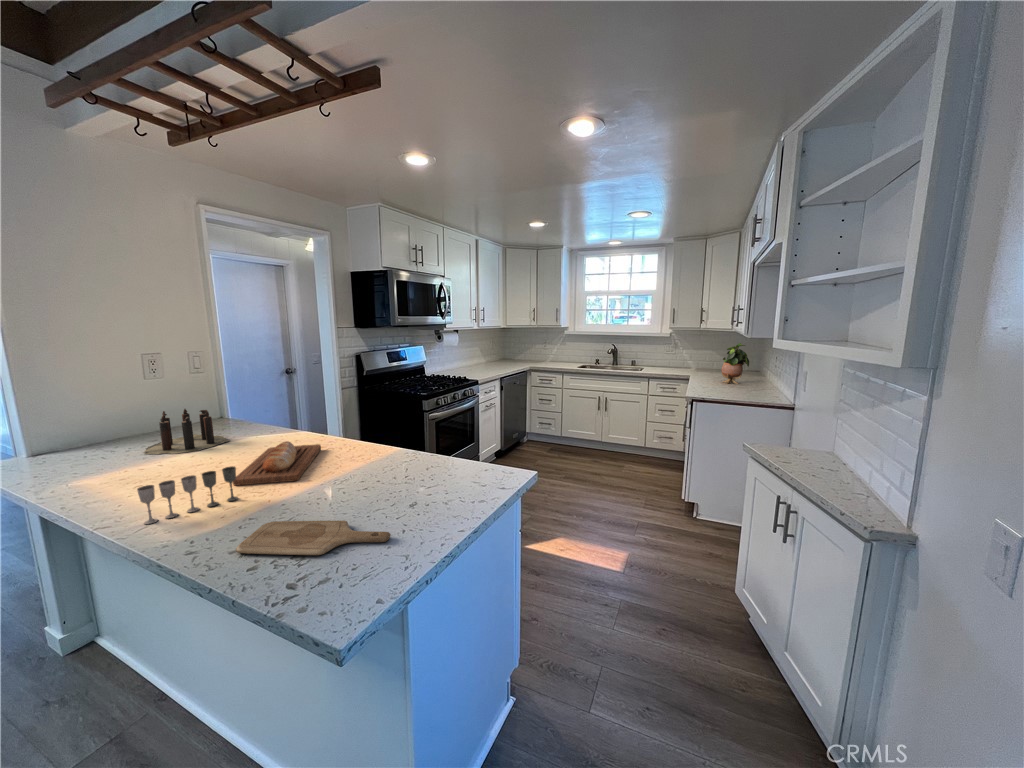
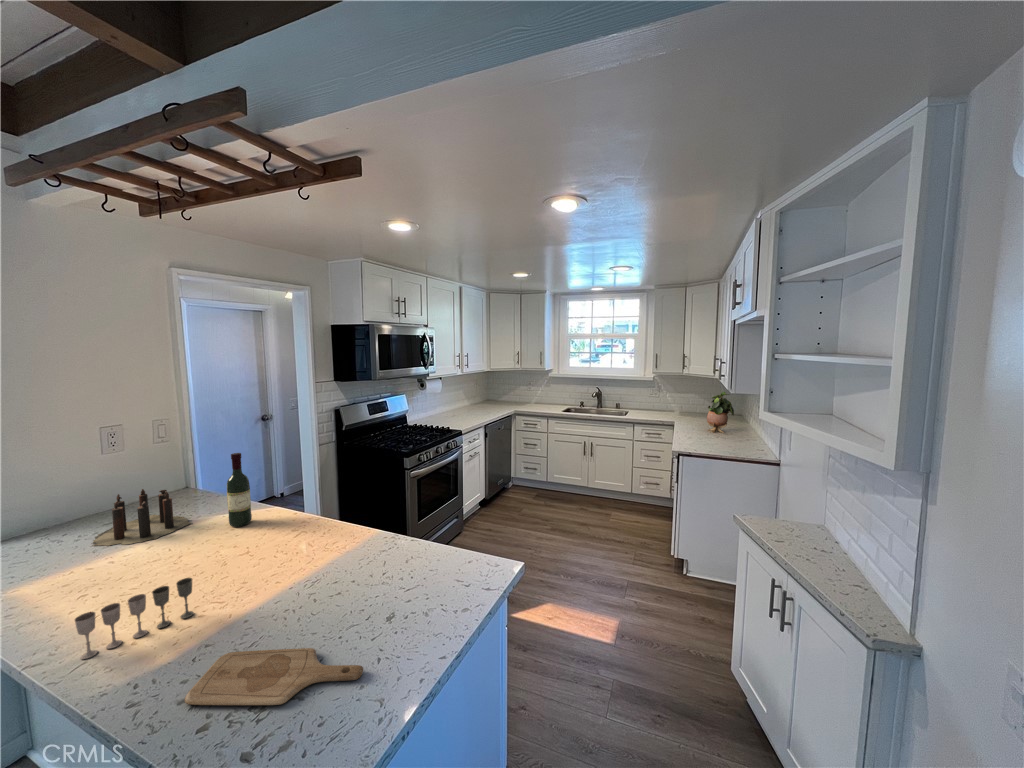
wine bottle: none [261,376,284,444] -> present [227,453,252,527]
bread loaf: present [233,441,321,486] -> none [189,529,292,593]

